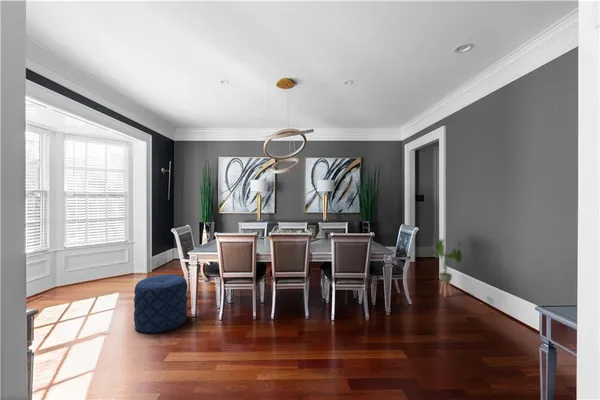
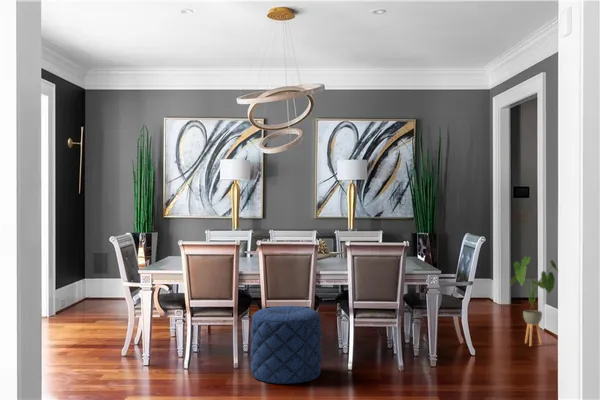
pouf: present [134,274,188,333] -> present [251,306,322,384]

